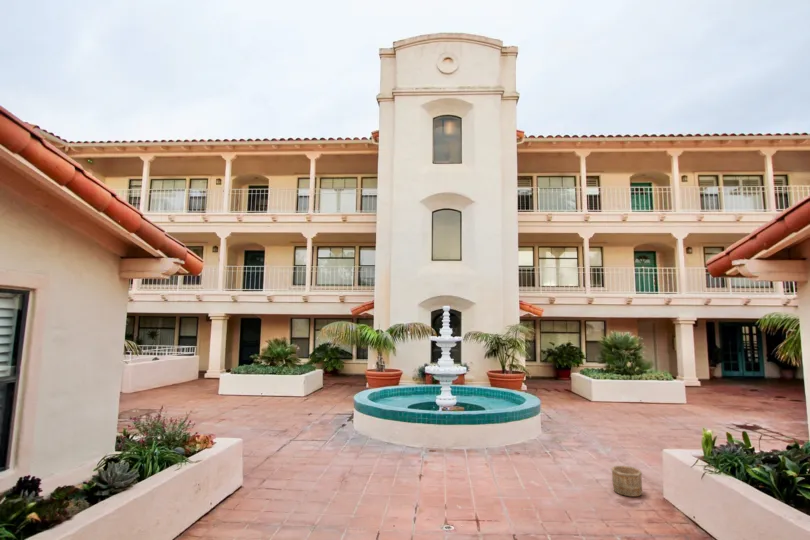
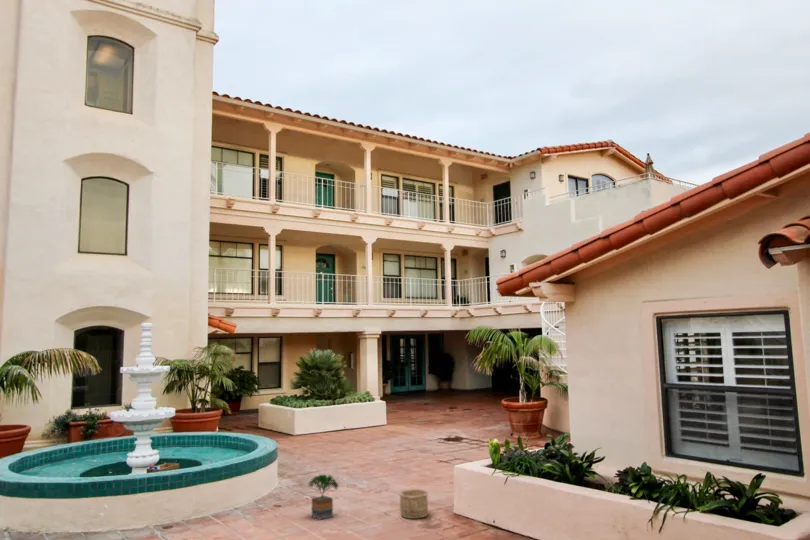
potted tree: none [531,434,558,473] -> present [309,475,339,519]

